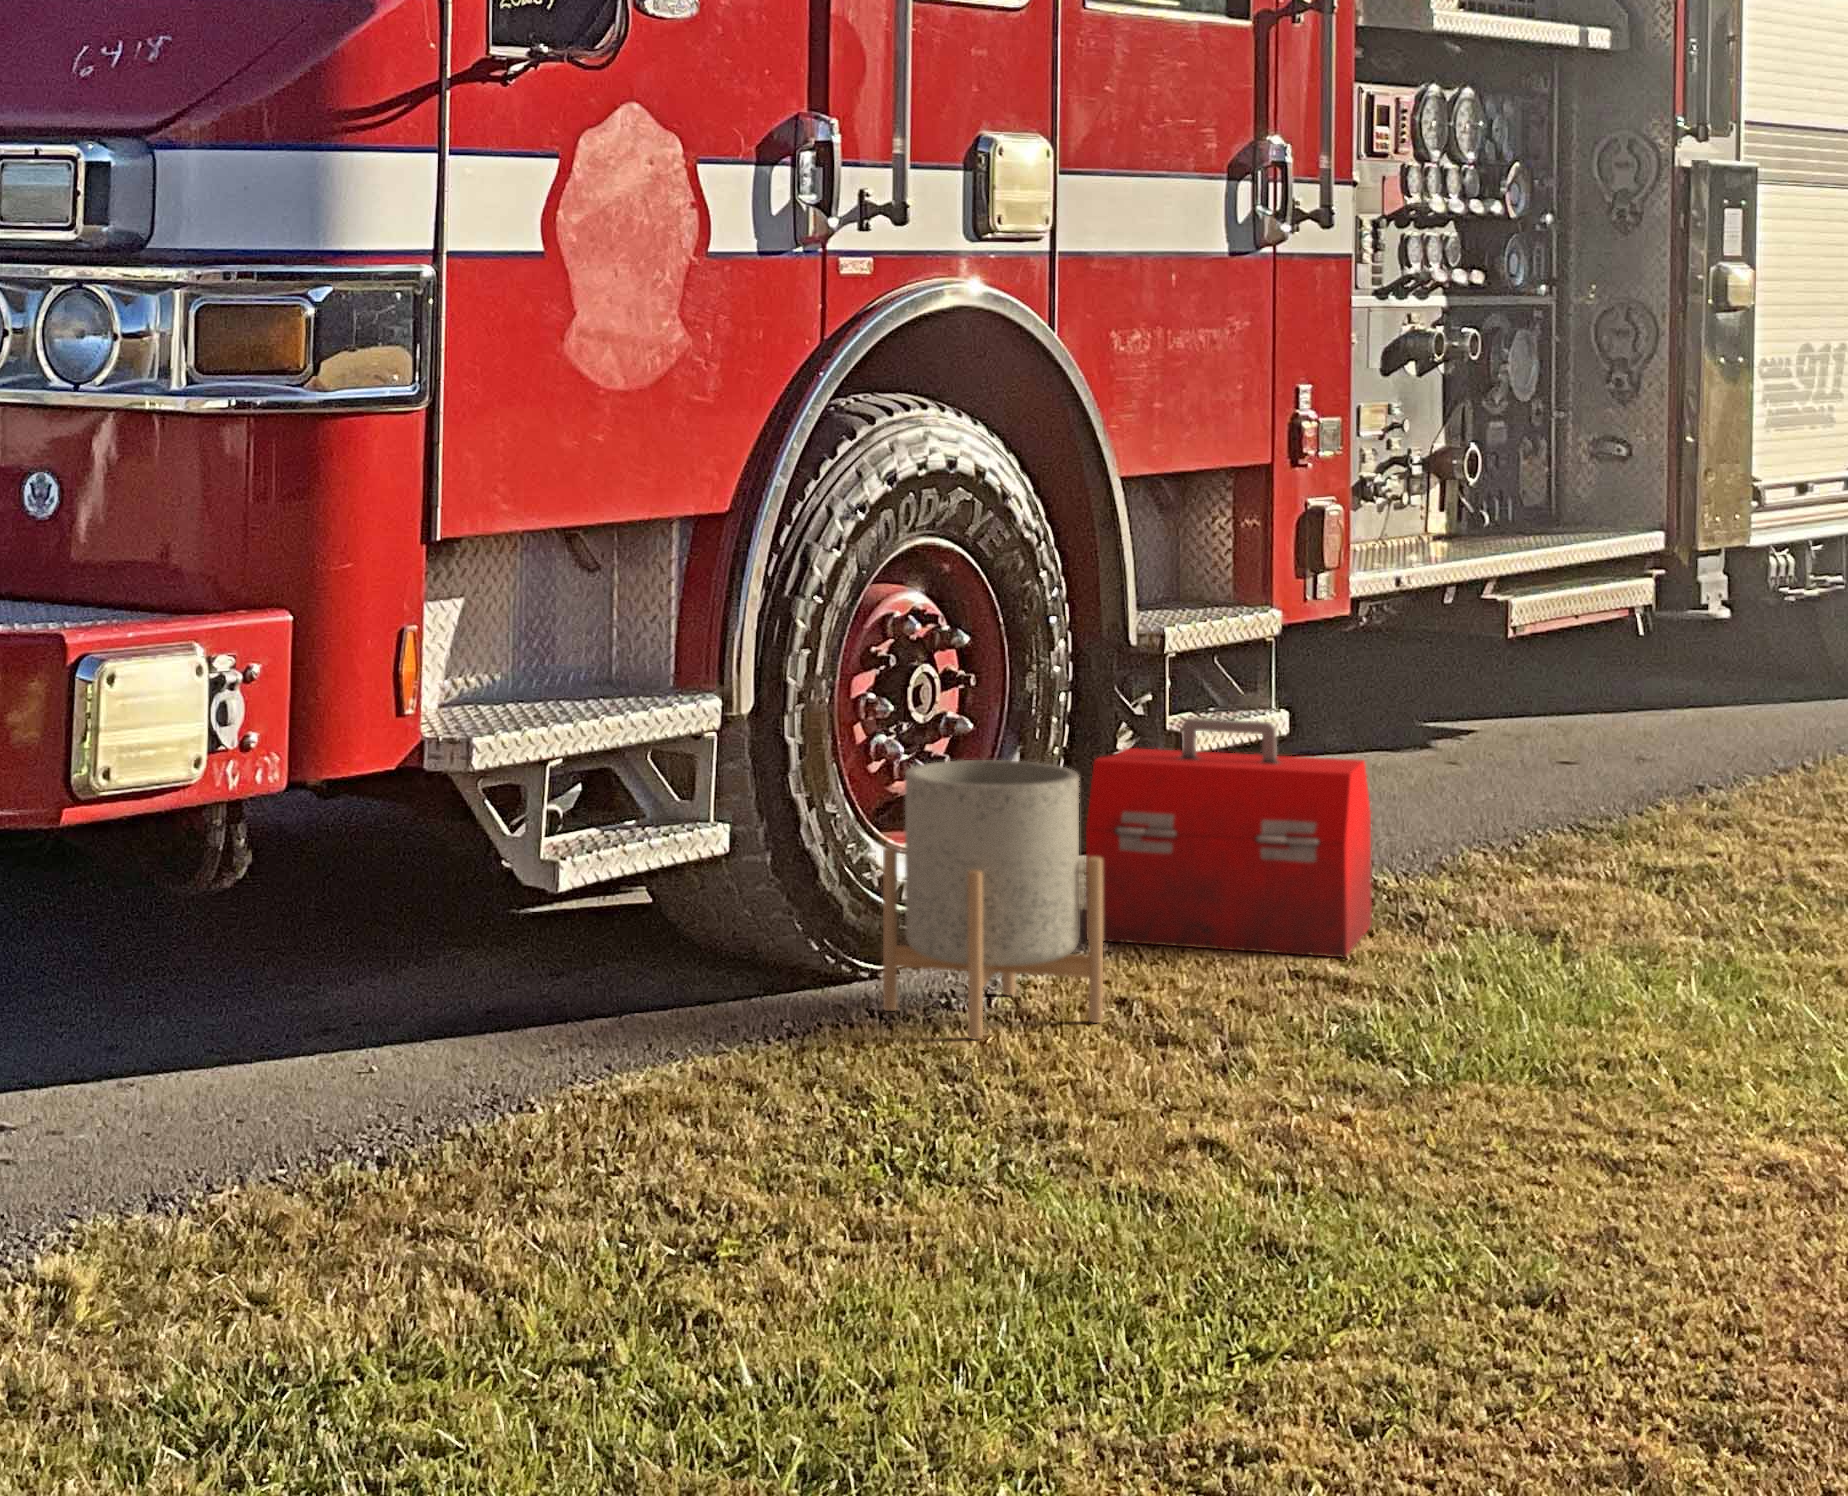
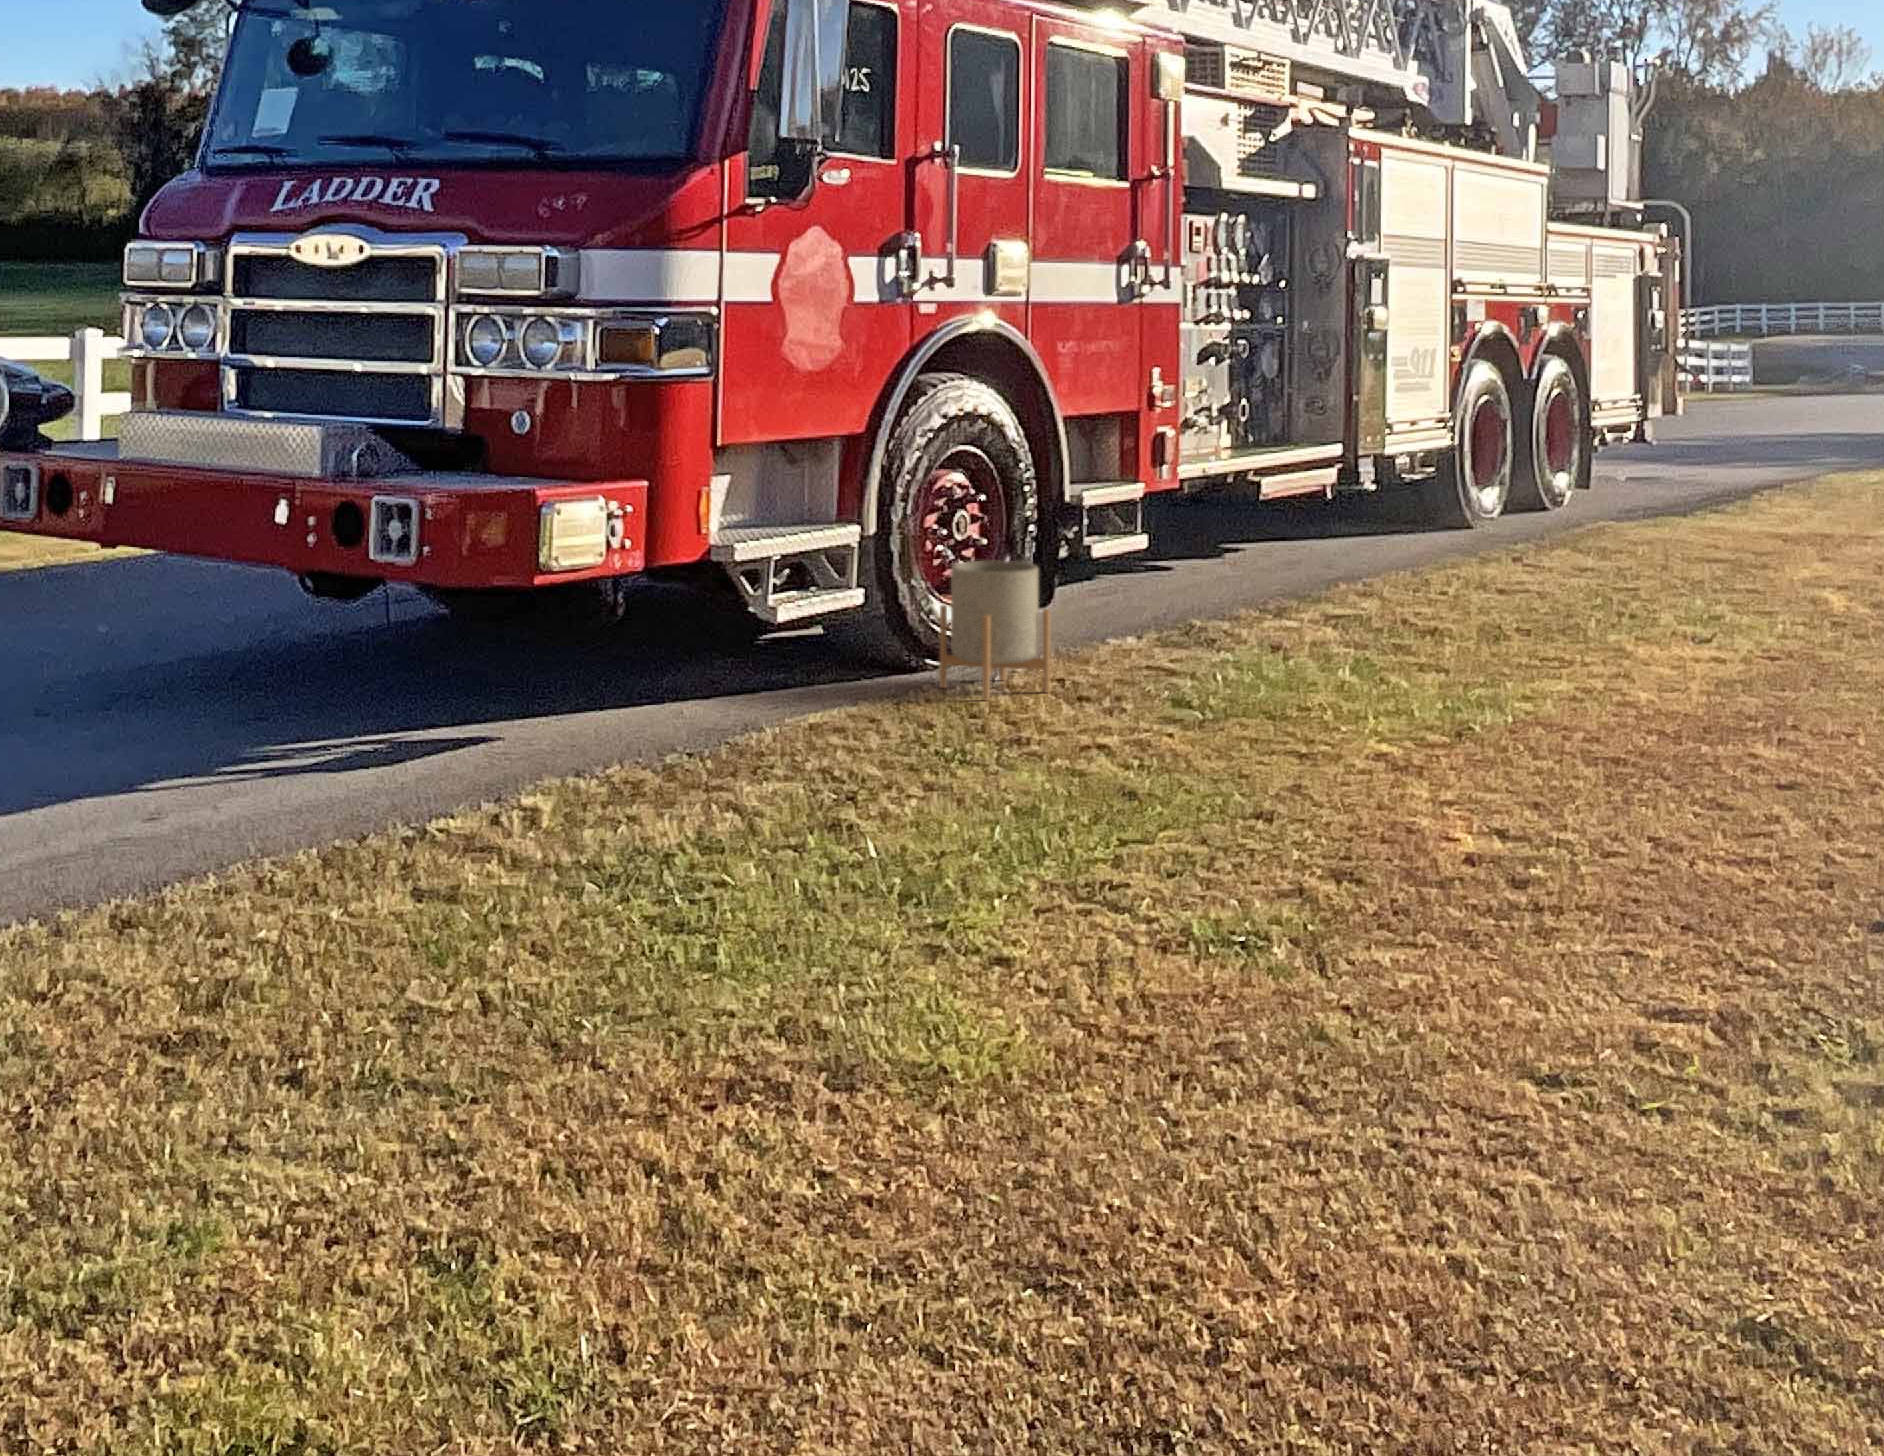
toolbox: present [1086,718,1372,957] -> none [1042,542,1187,663]

